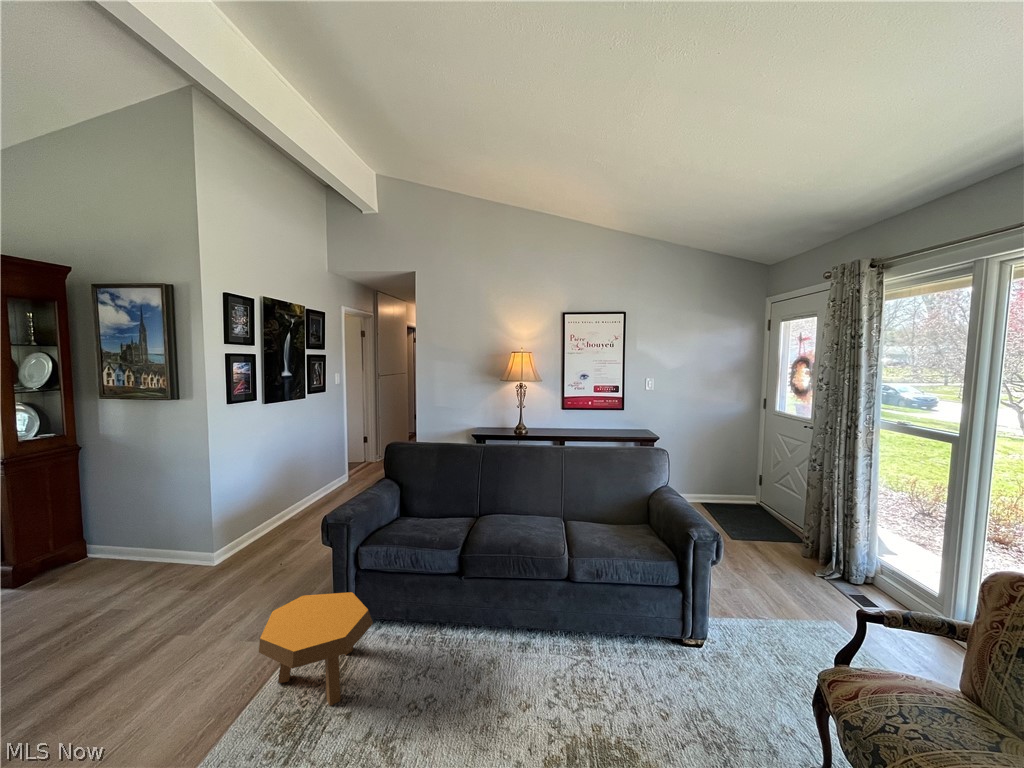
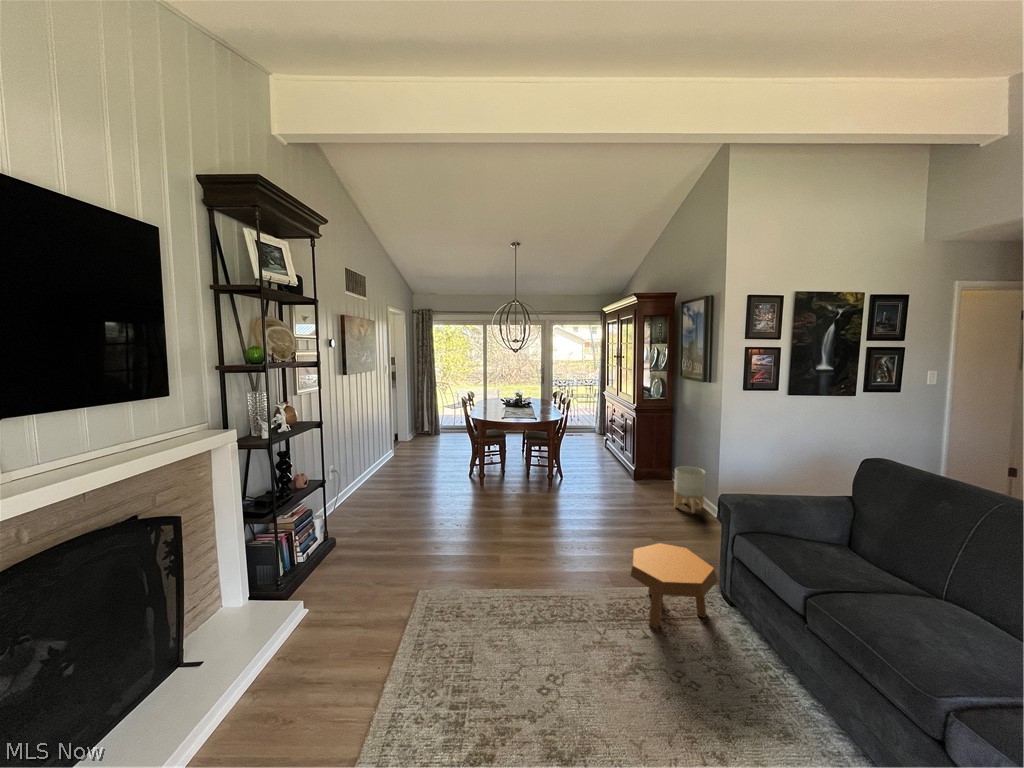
planter: none [138,516,189,586] -> present [674,466,705,513]

